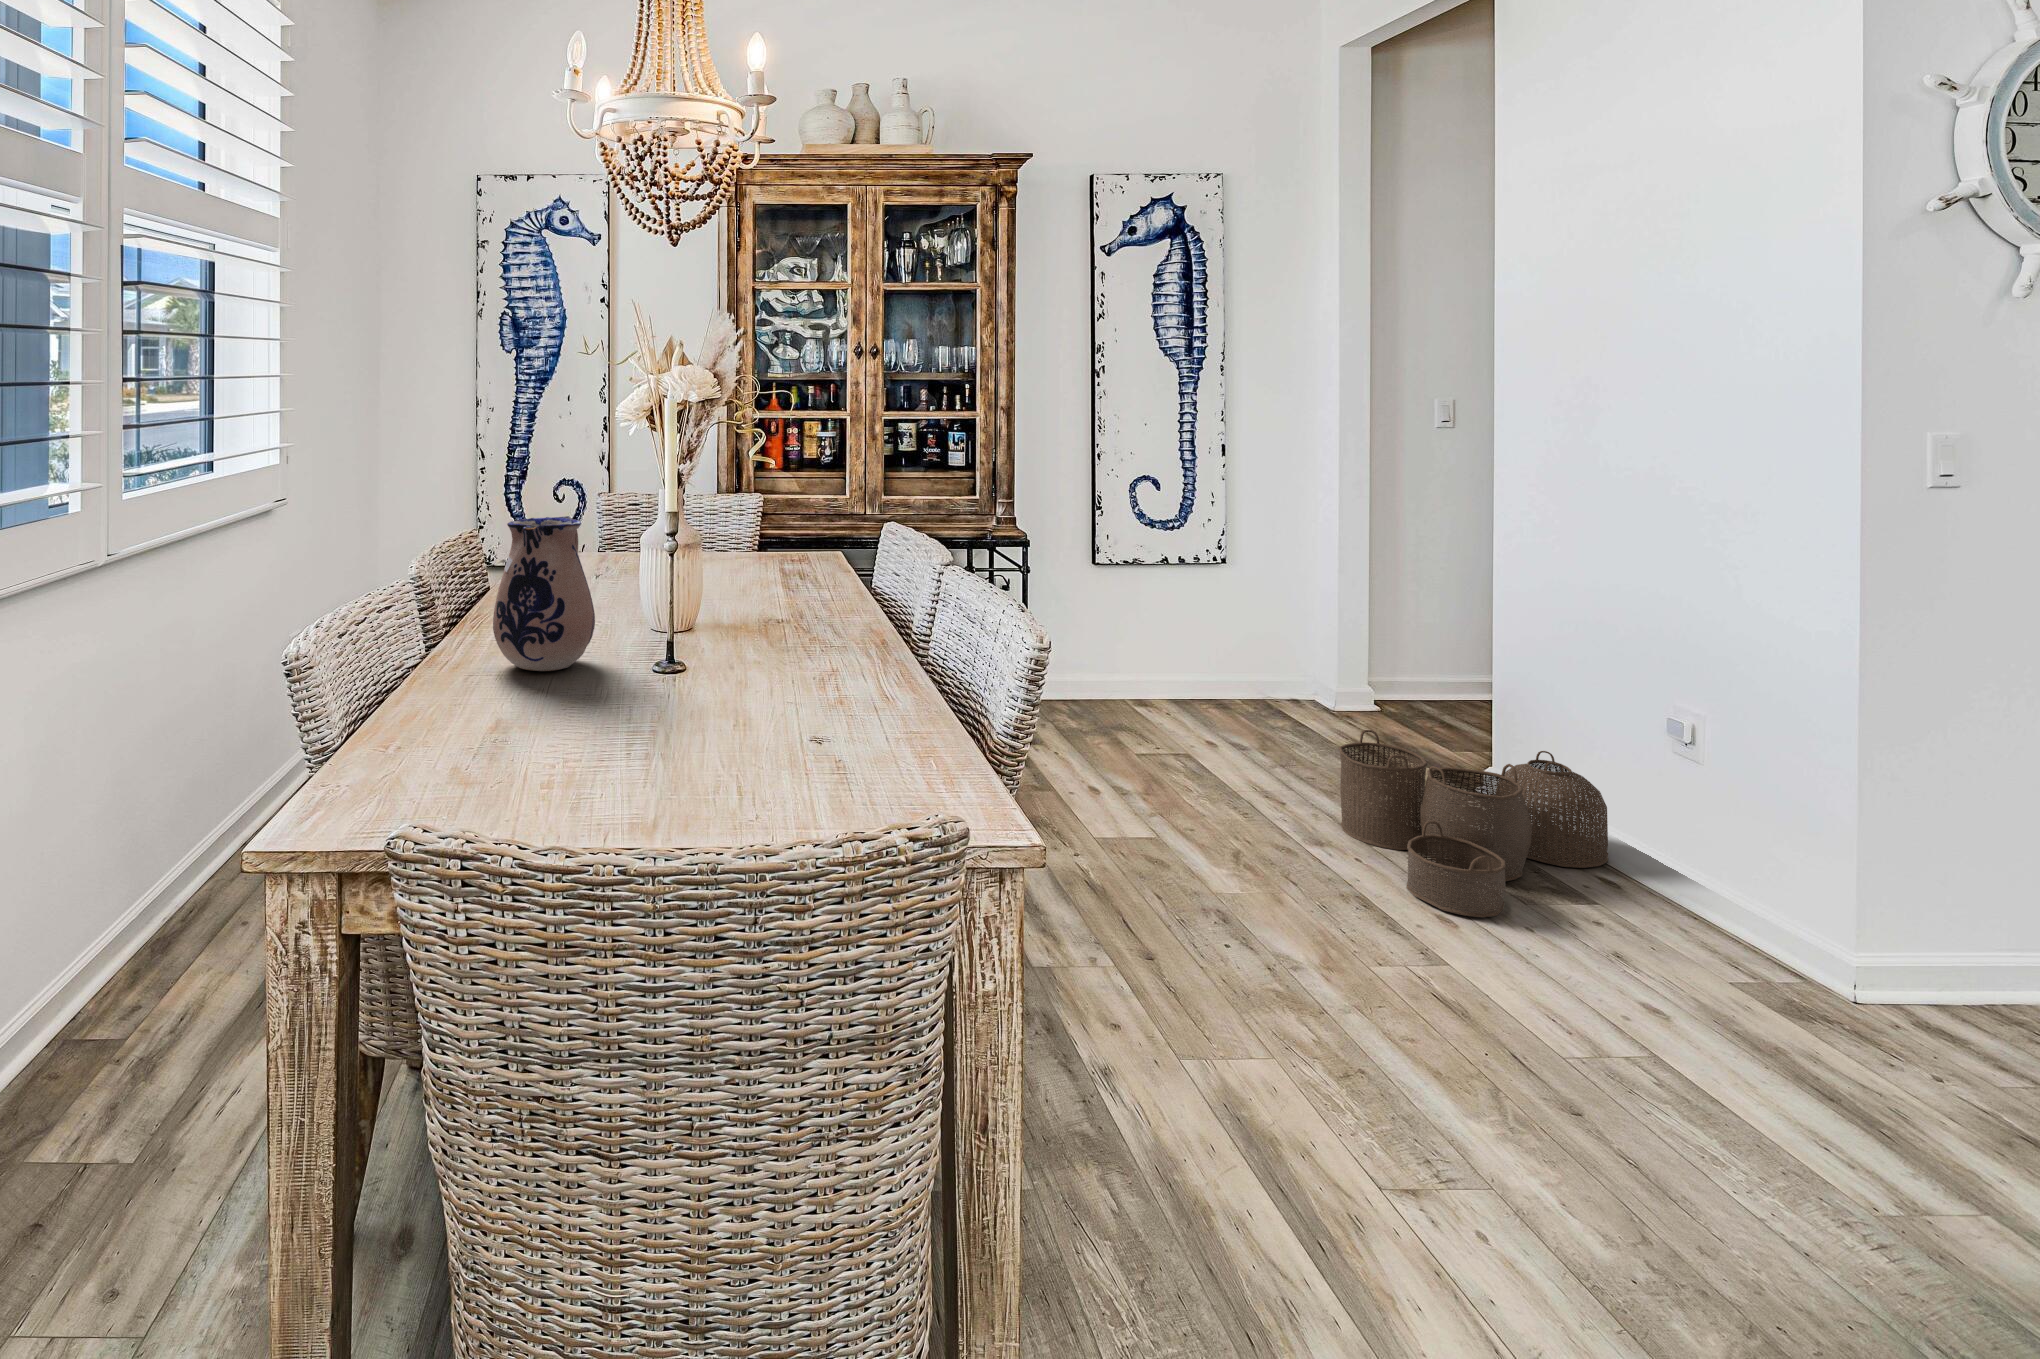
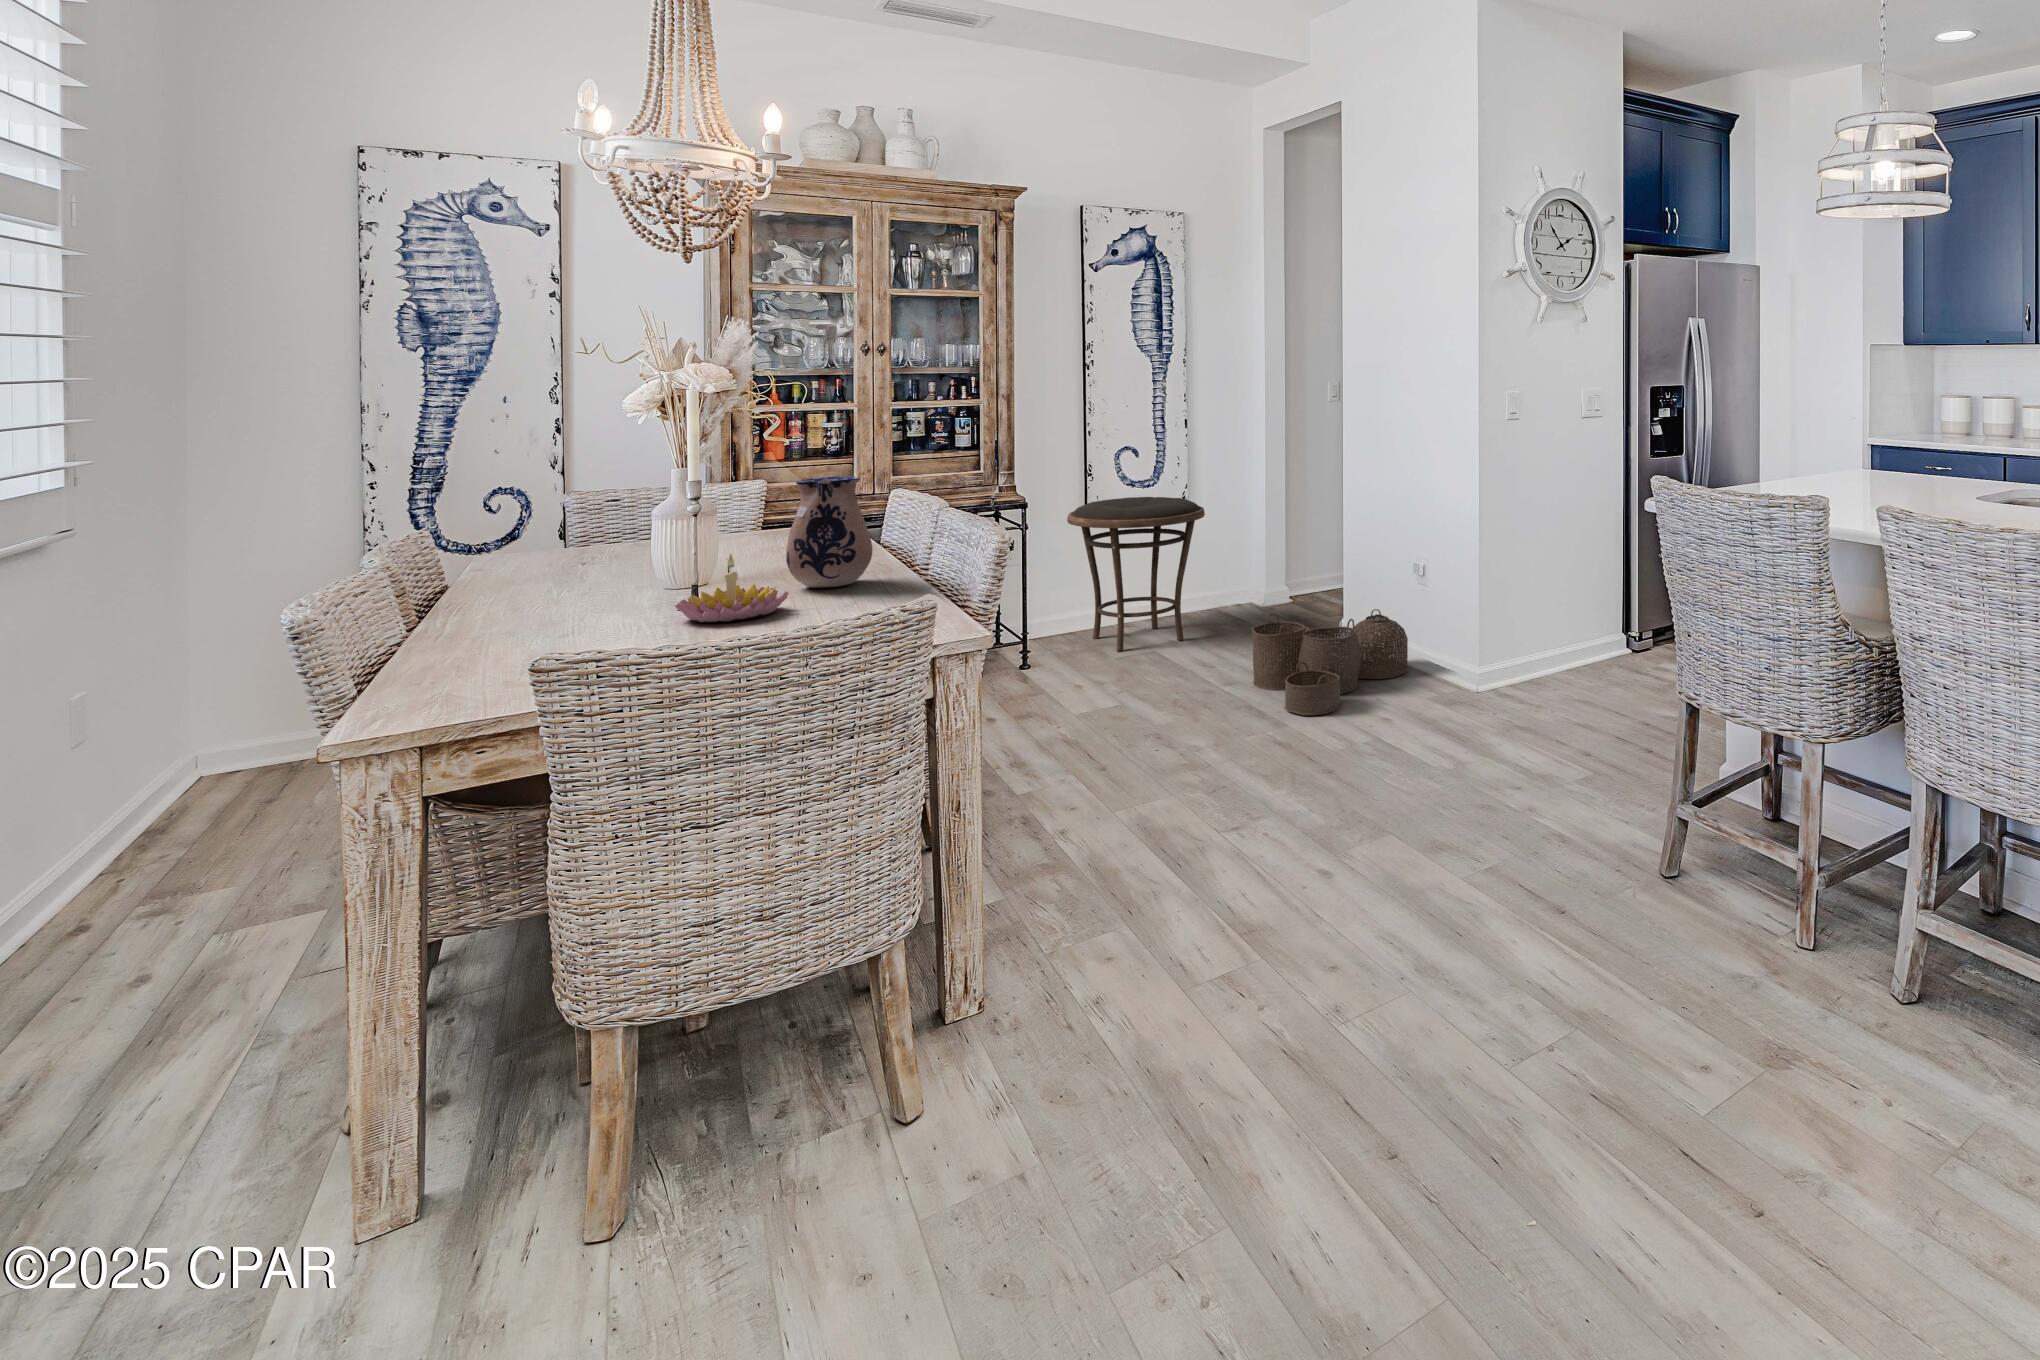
ceramic pitcher: present [493,516,595,671] -> present [786,476,872,588]
side table: none [1074,536,1250,732] -> present [1067,497,1205,651]
candle holder: none [643,612,767,706] -> present [675,554,789,623]

